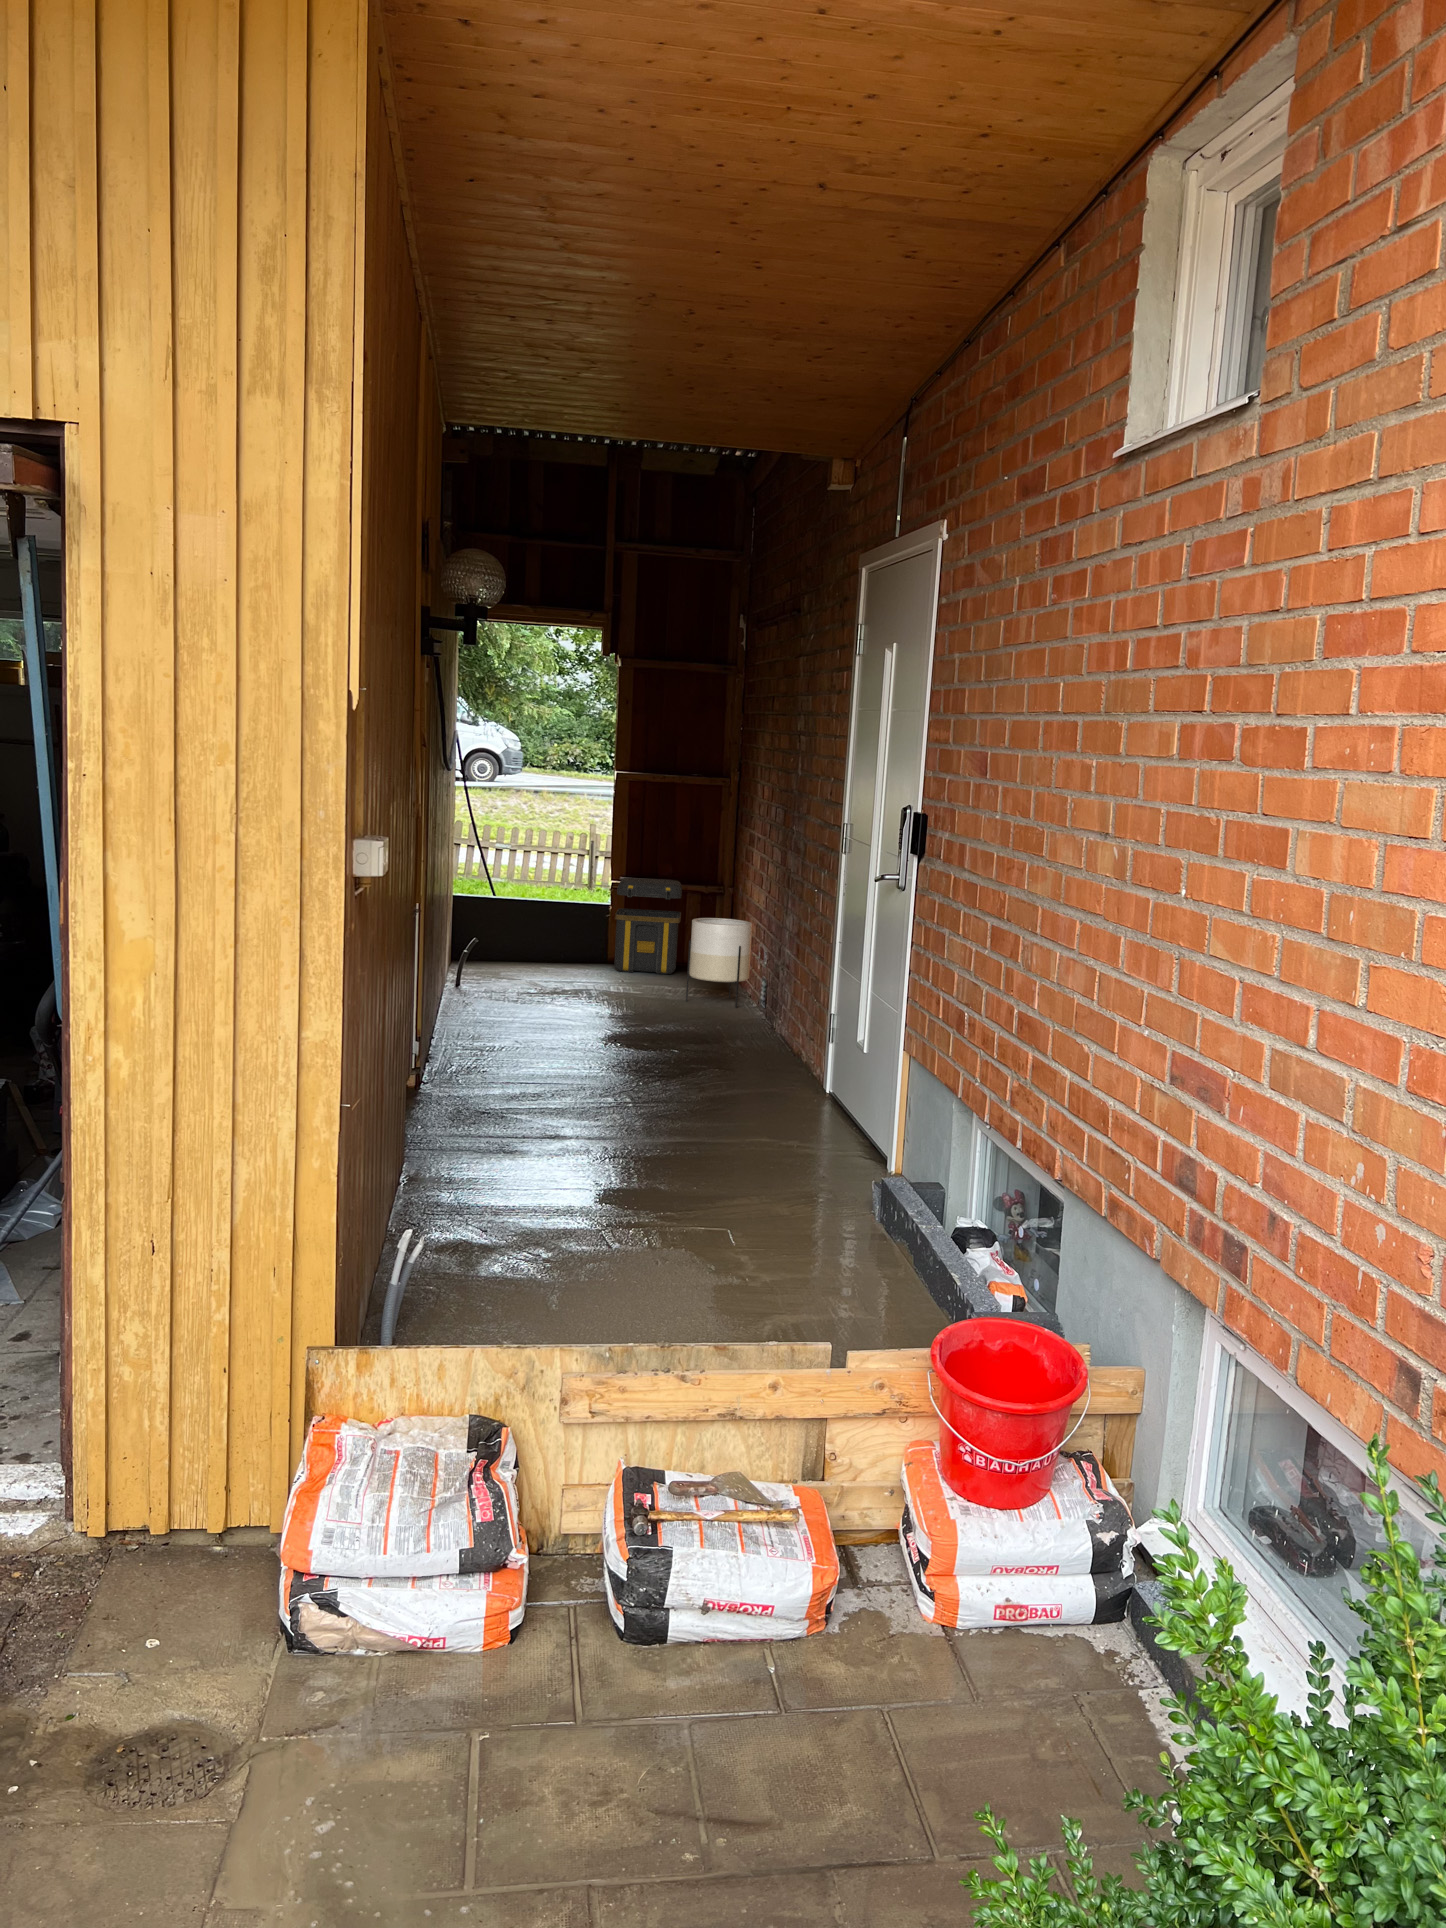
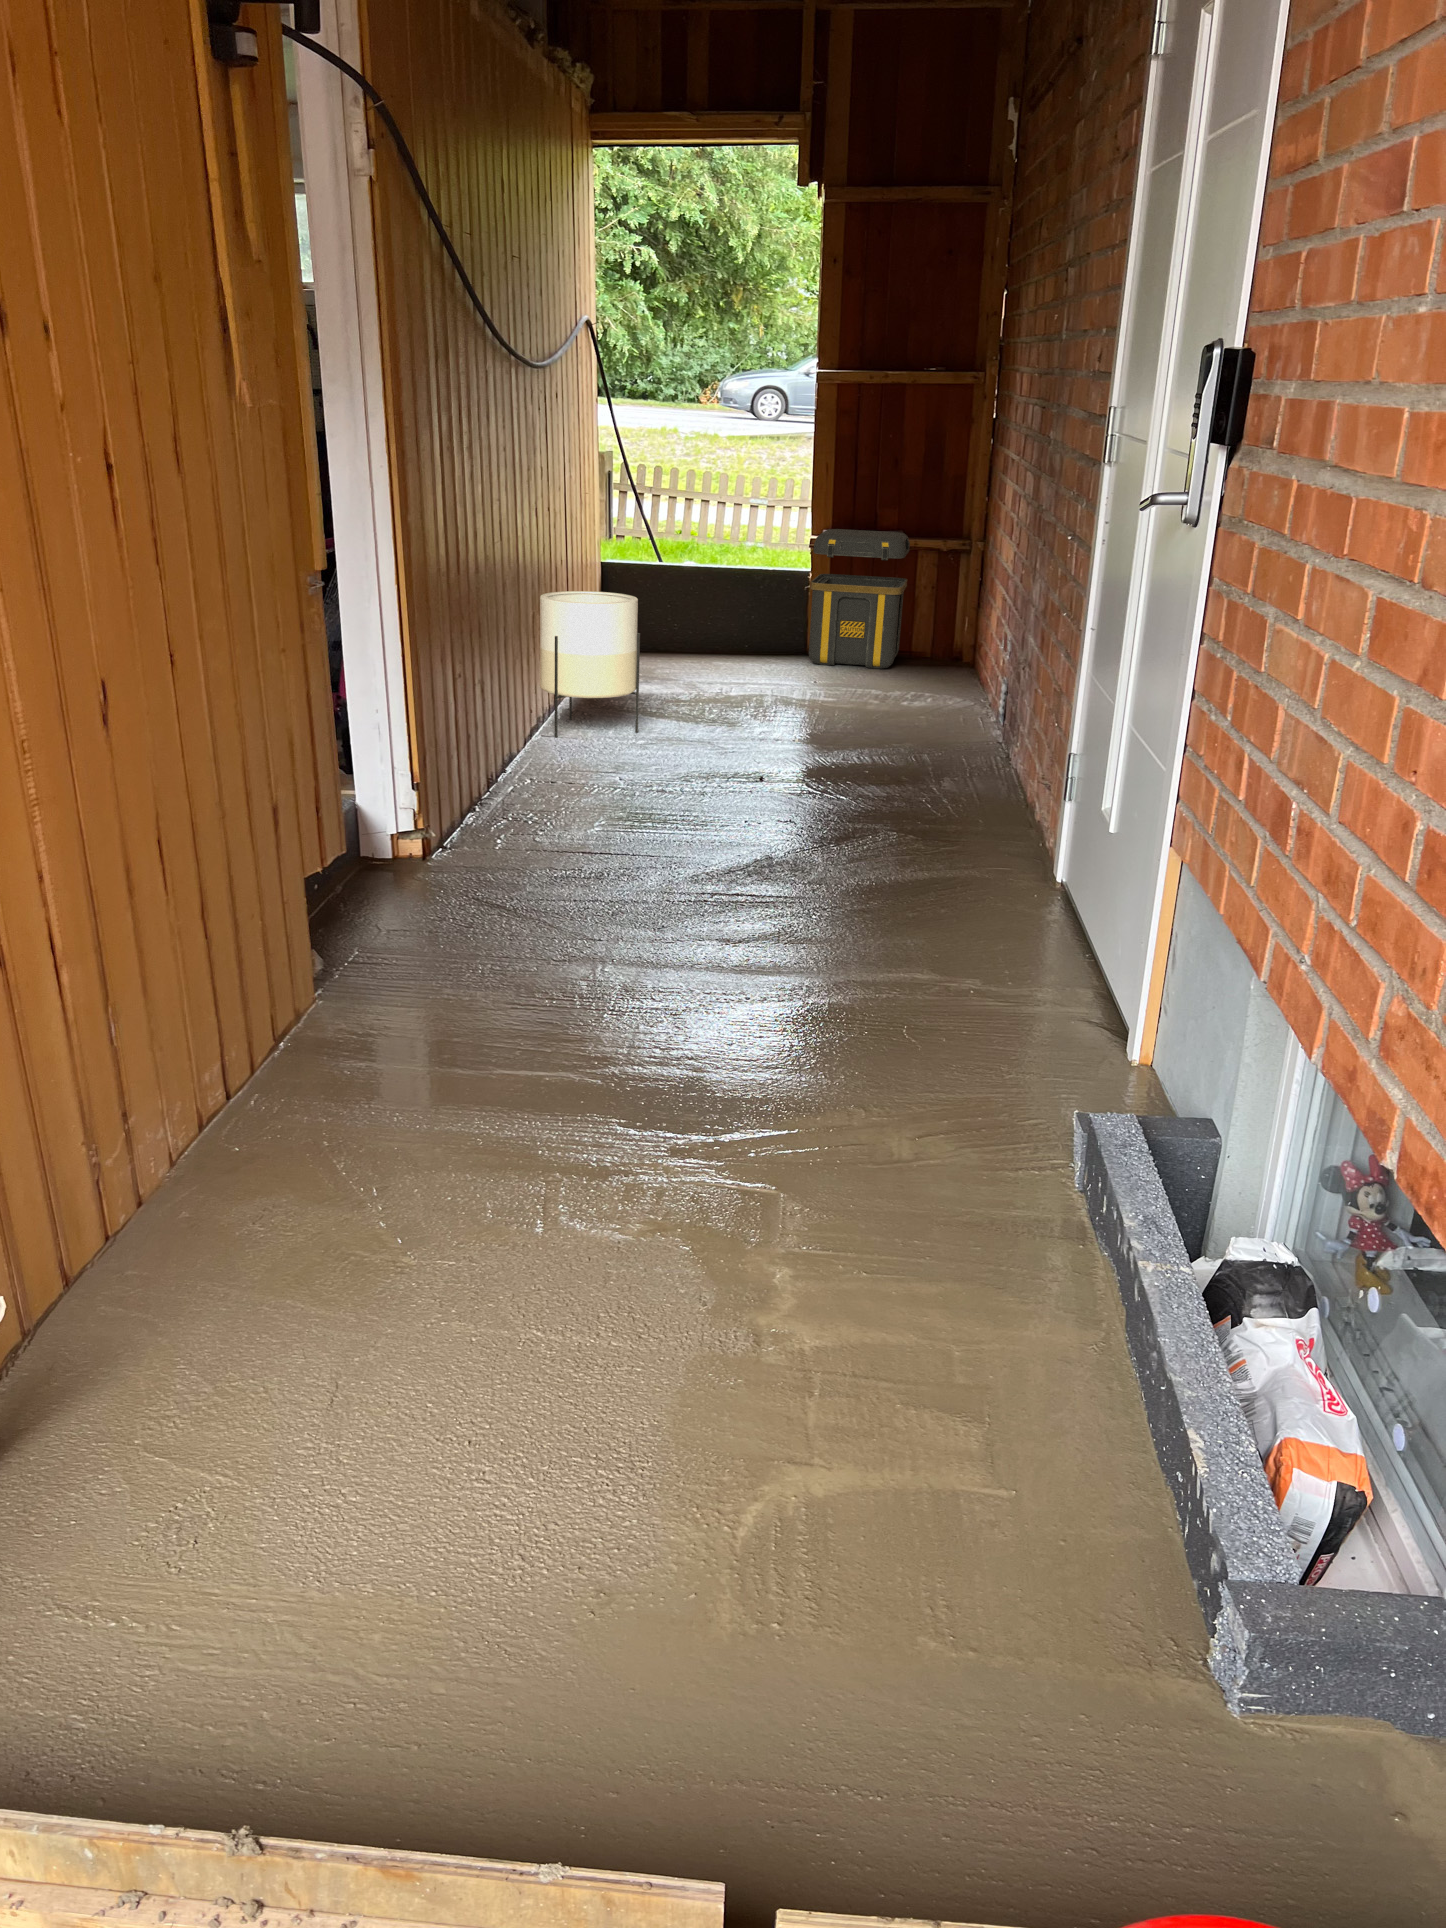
planter: present [686,918,752,1008] -> present [540,591,640,737]

